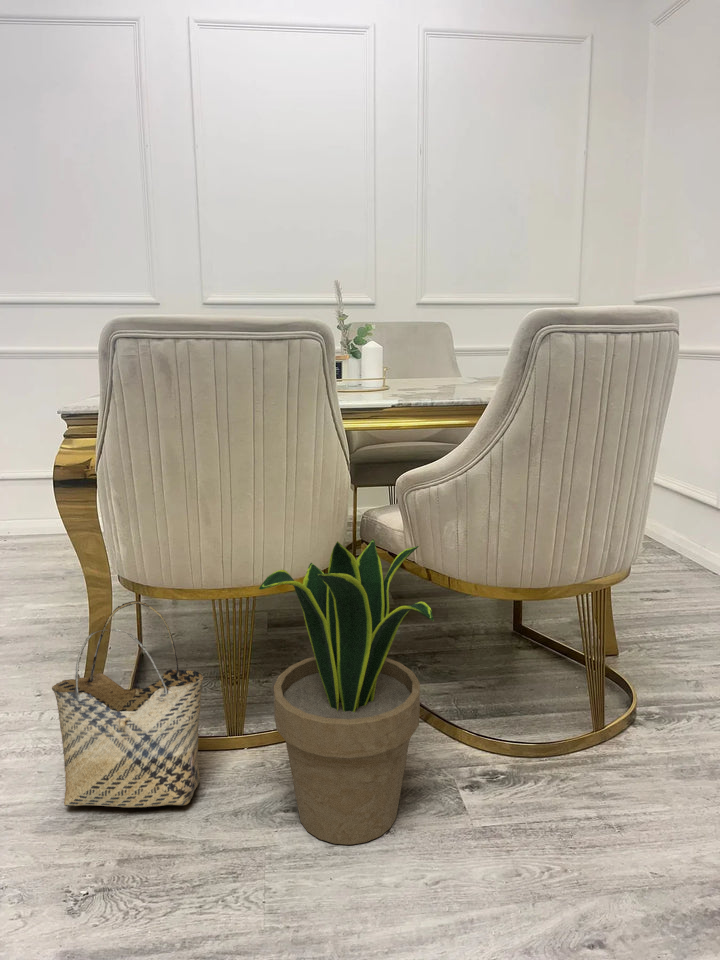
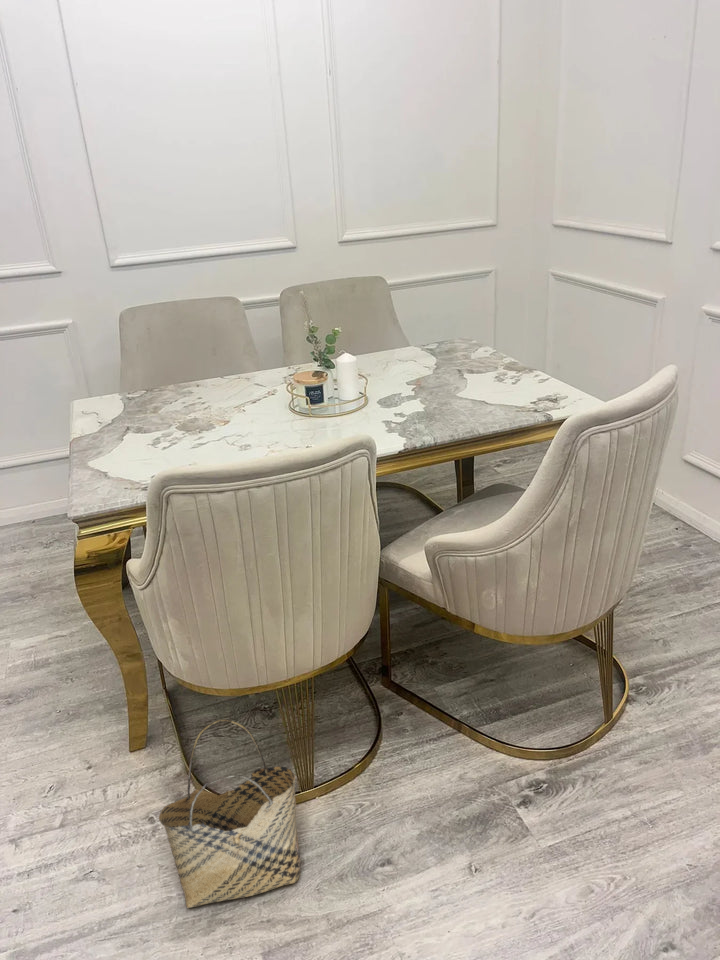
potted plant: present [259,539,433,845] -> none [370,637,527,893]

